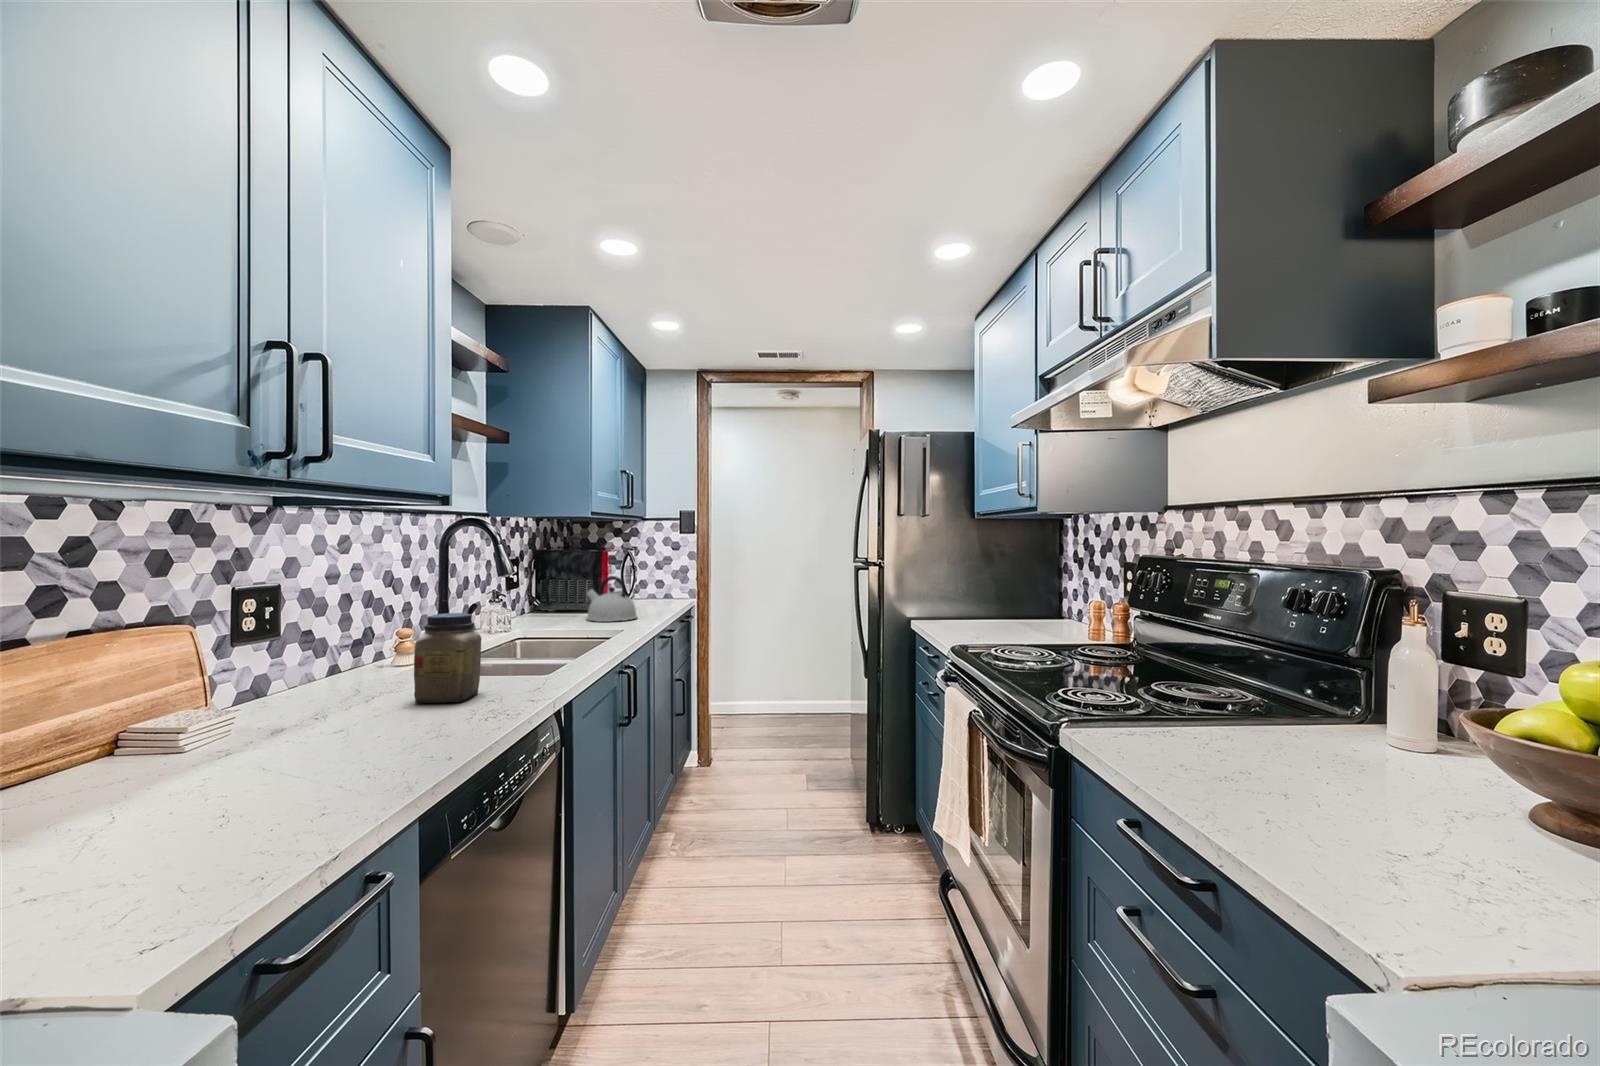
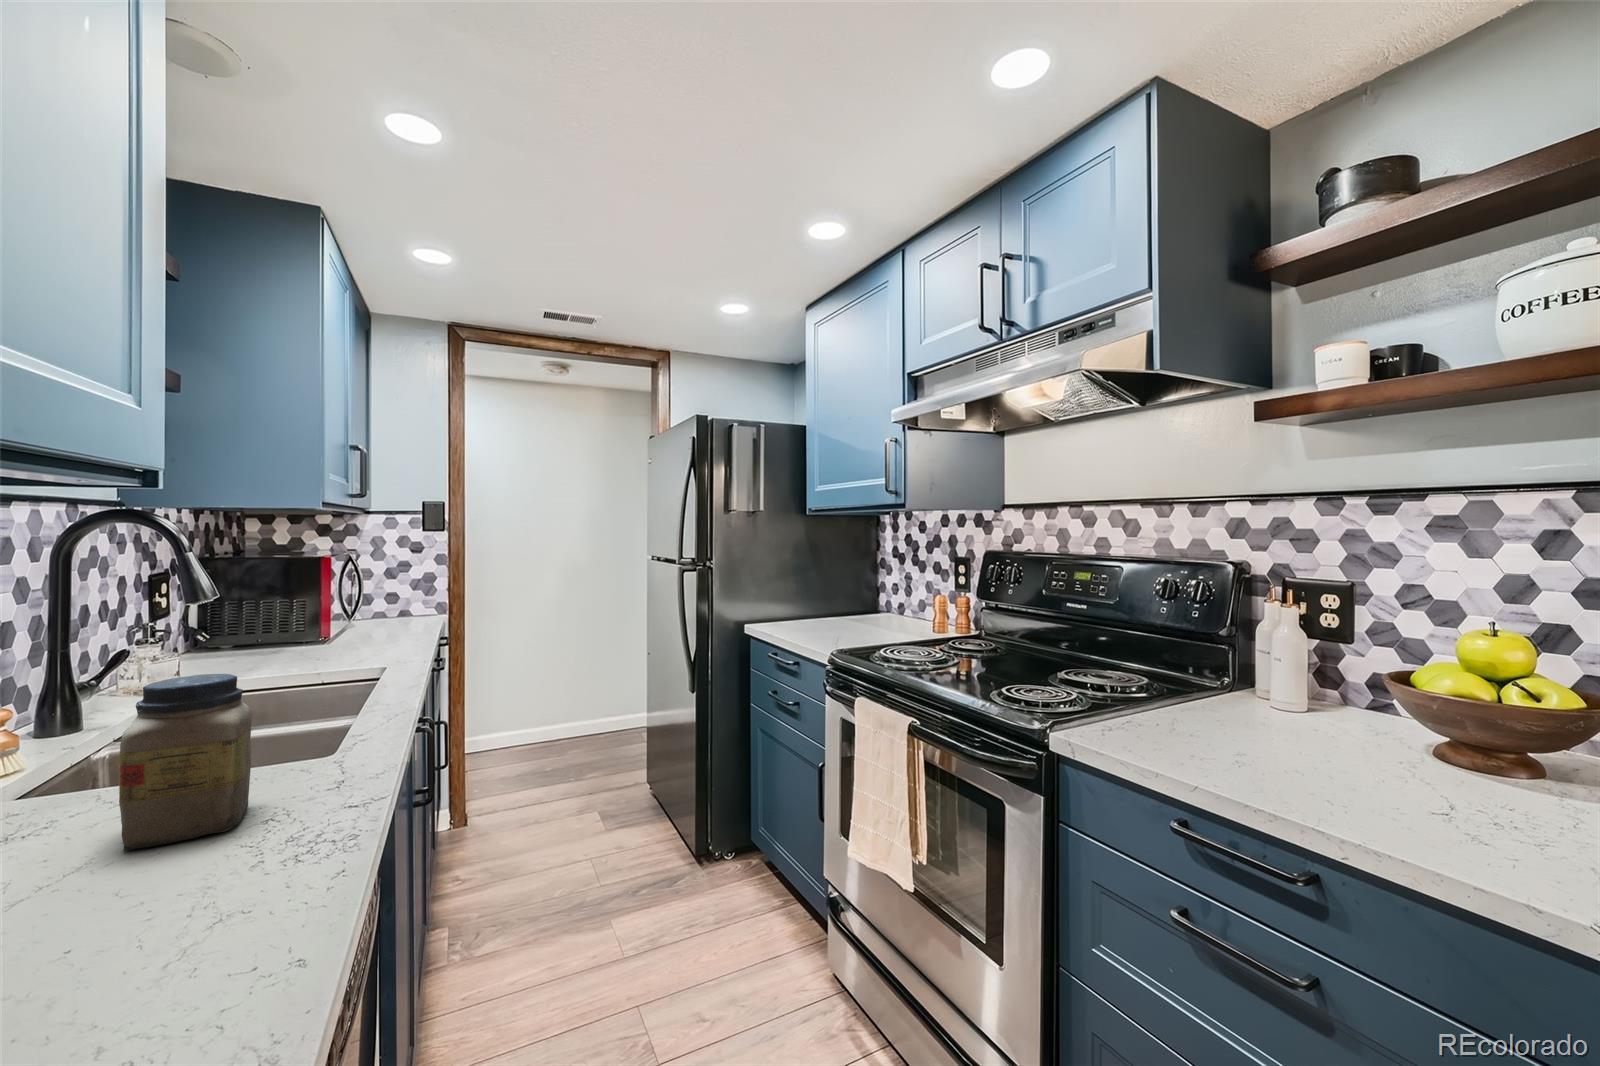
kettle: present [586,576,637,622] -> none [300,591,388,658]

